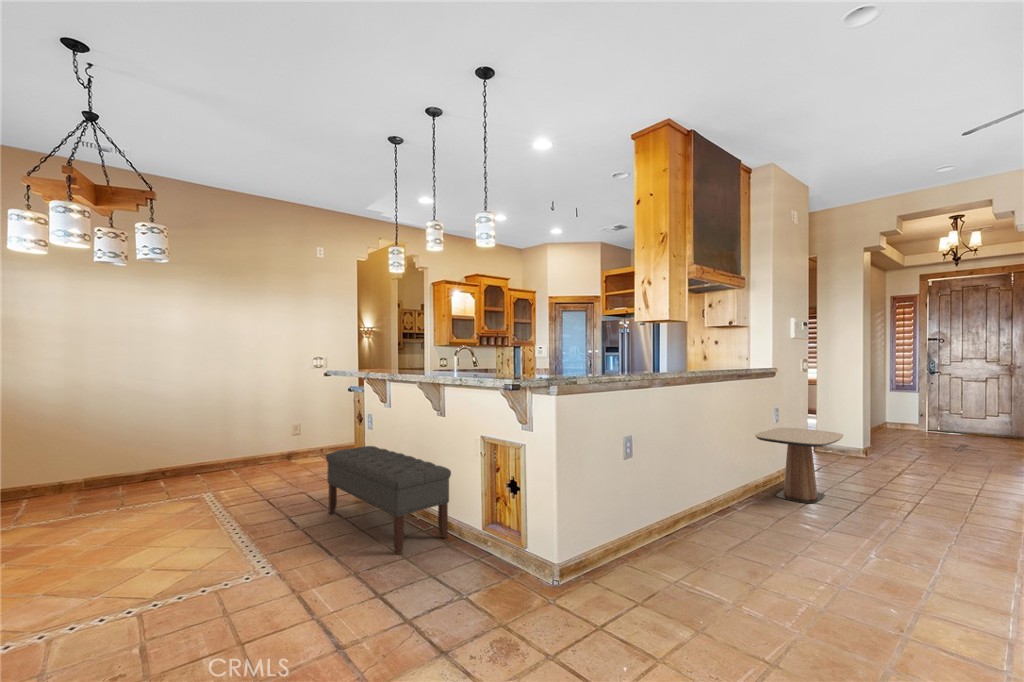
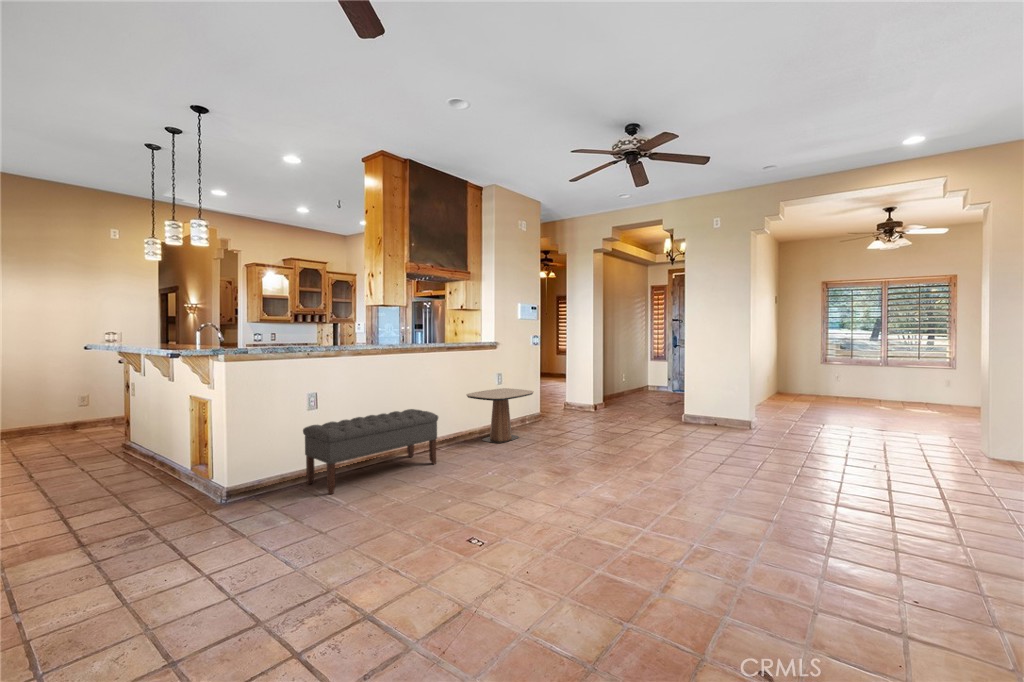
bench: present [326,446,451,554] -> present [303,409,438,494]

